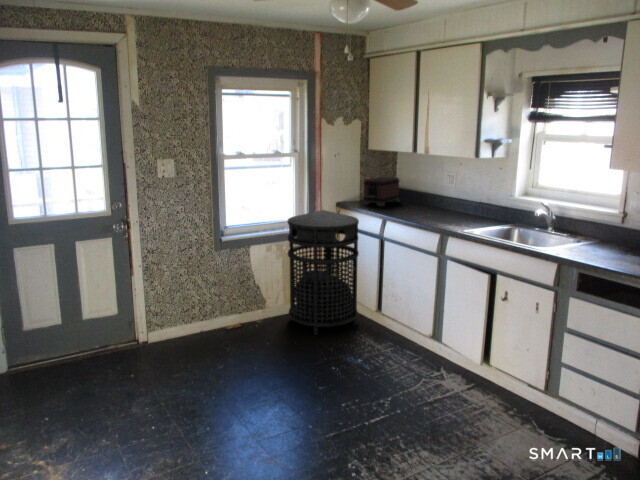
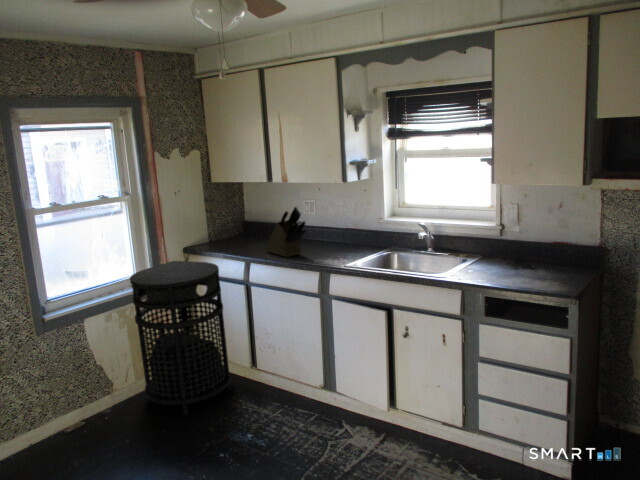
knife block: none [401,176,436,219] -> present [265,207,306,257]
toaster: present [363,177,399,206] -> none [214,210,256,246]

